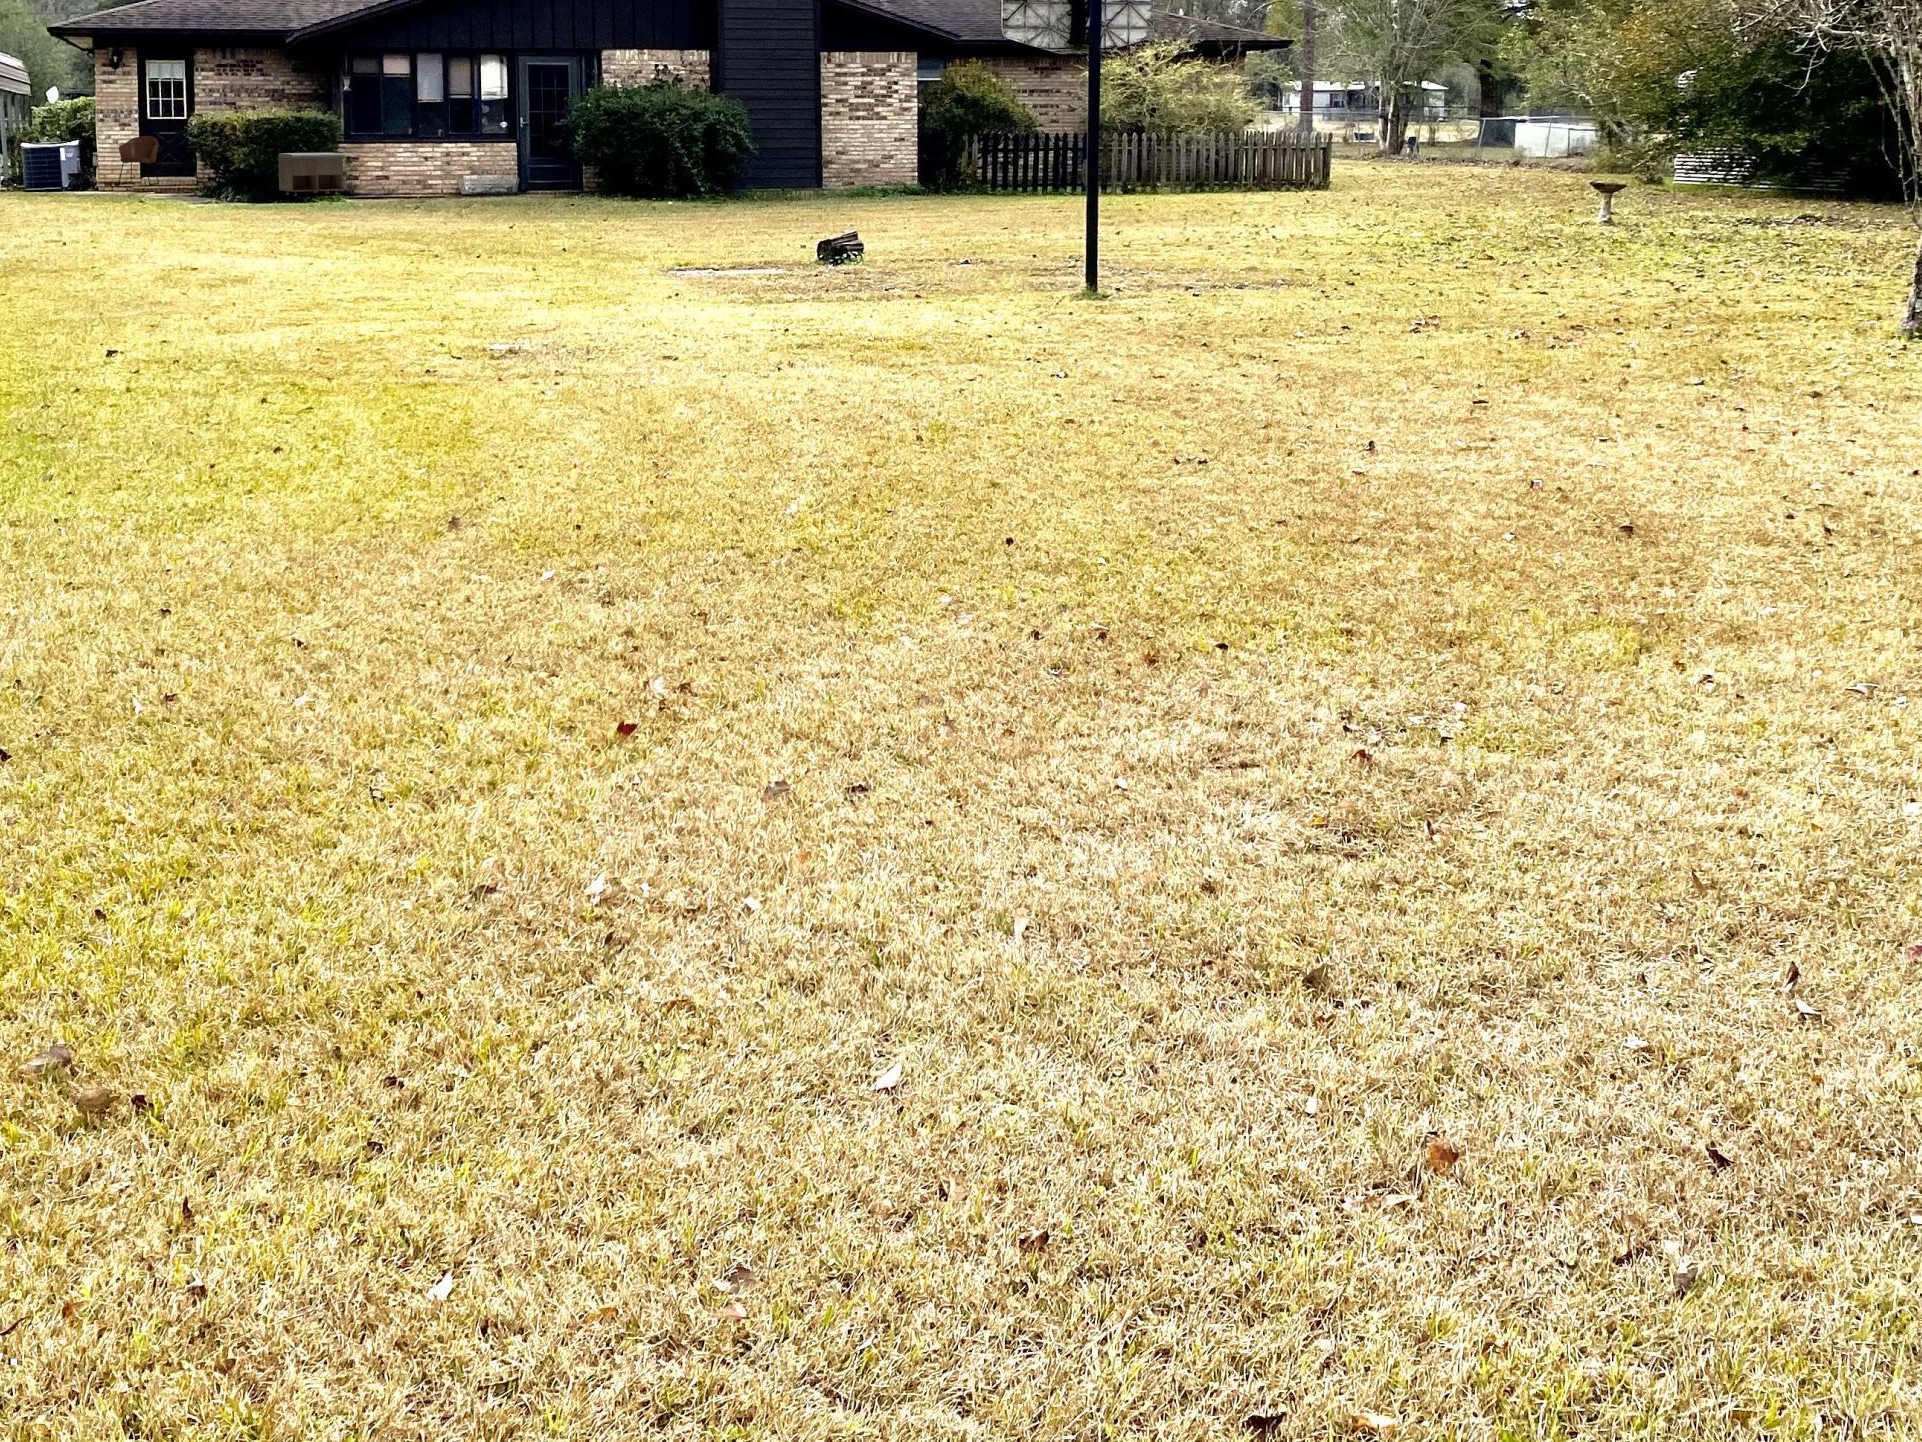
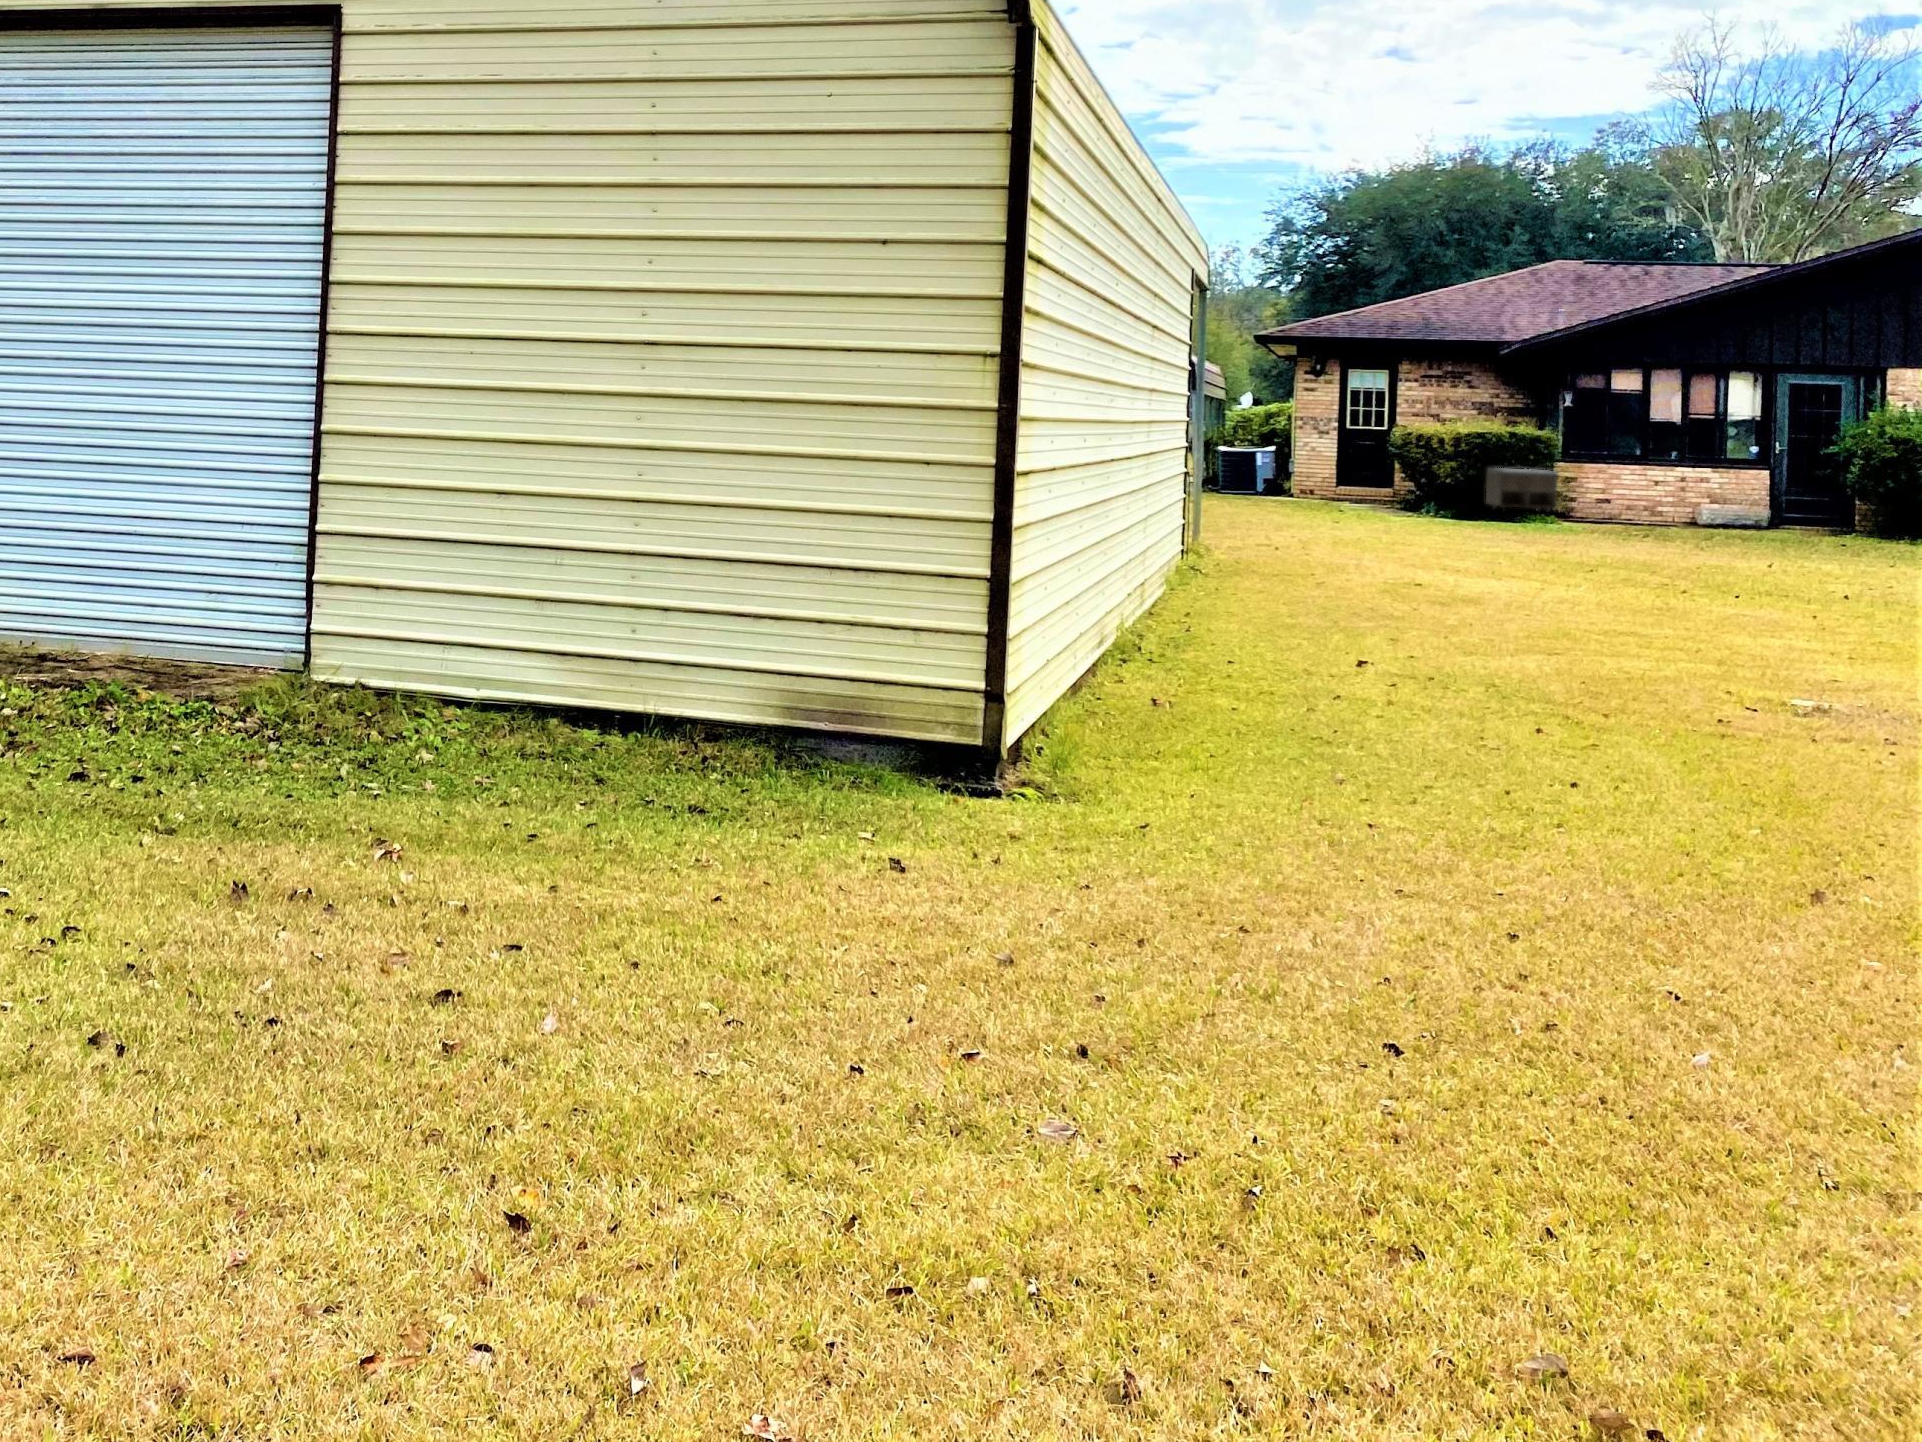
chair: present [119,136,159,185] -> none [1316,443,1356,490]
potted tree: none [575,157,603,197] -> present [1857,493,1892,538]

